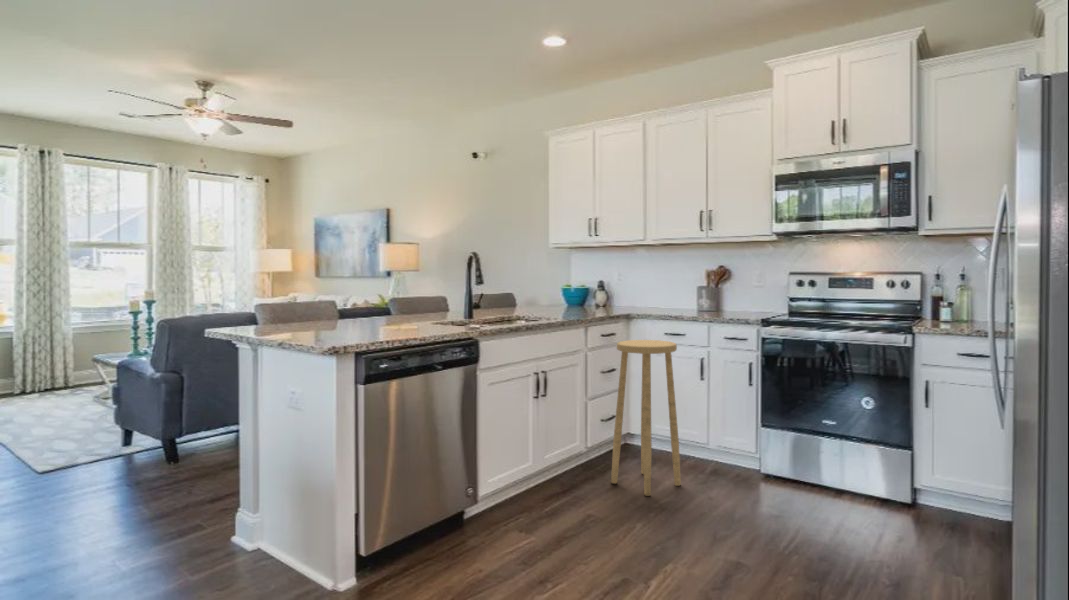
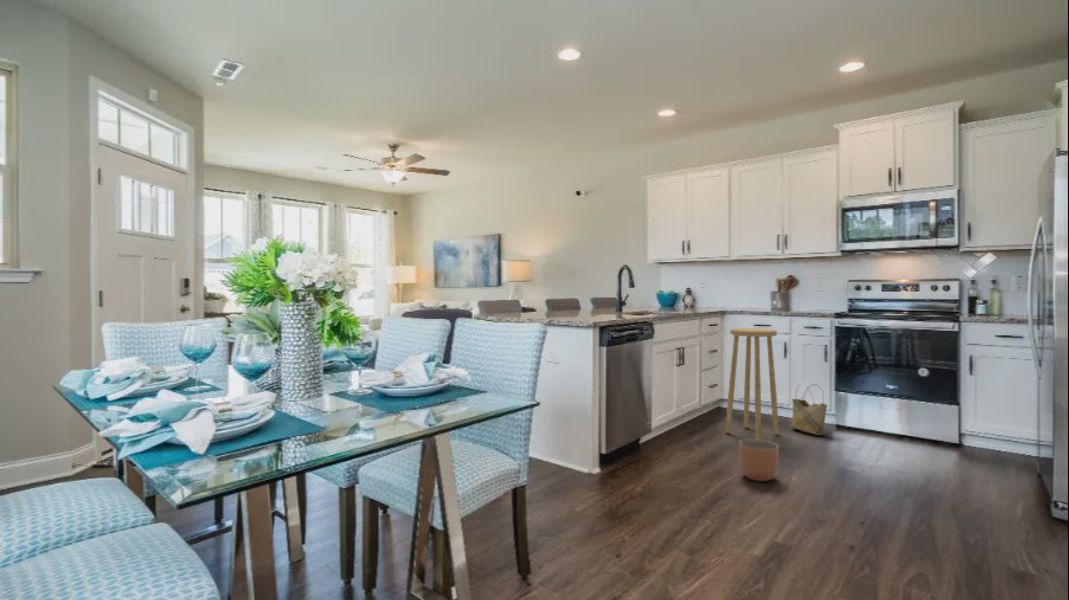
woven basket: none [702,416,746,486] -> present [791,388,827,435]
planter: none [582,505,635,569] -> present [739,439,779,481]

